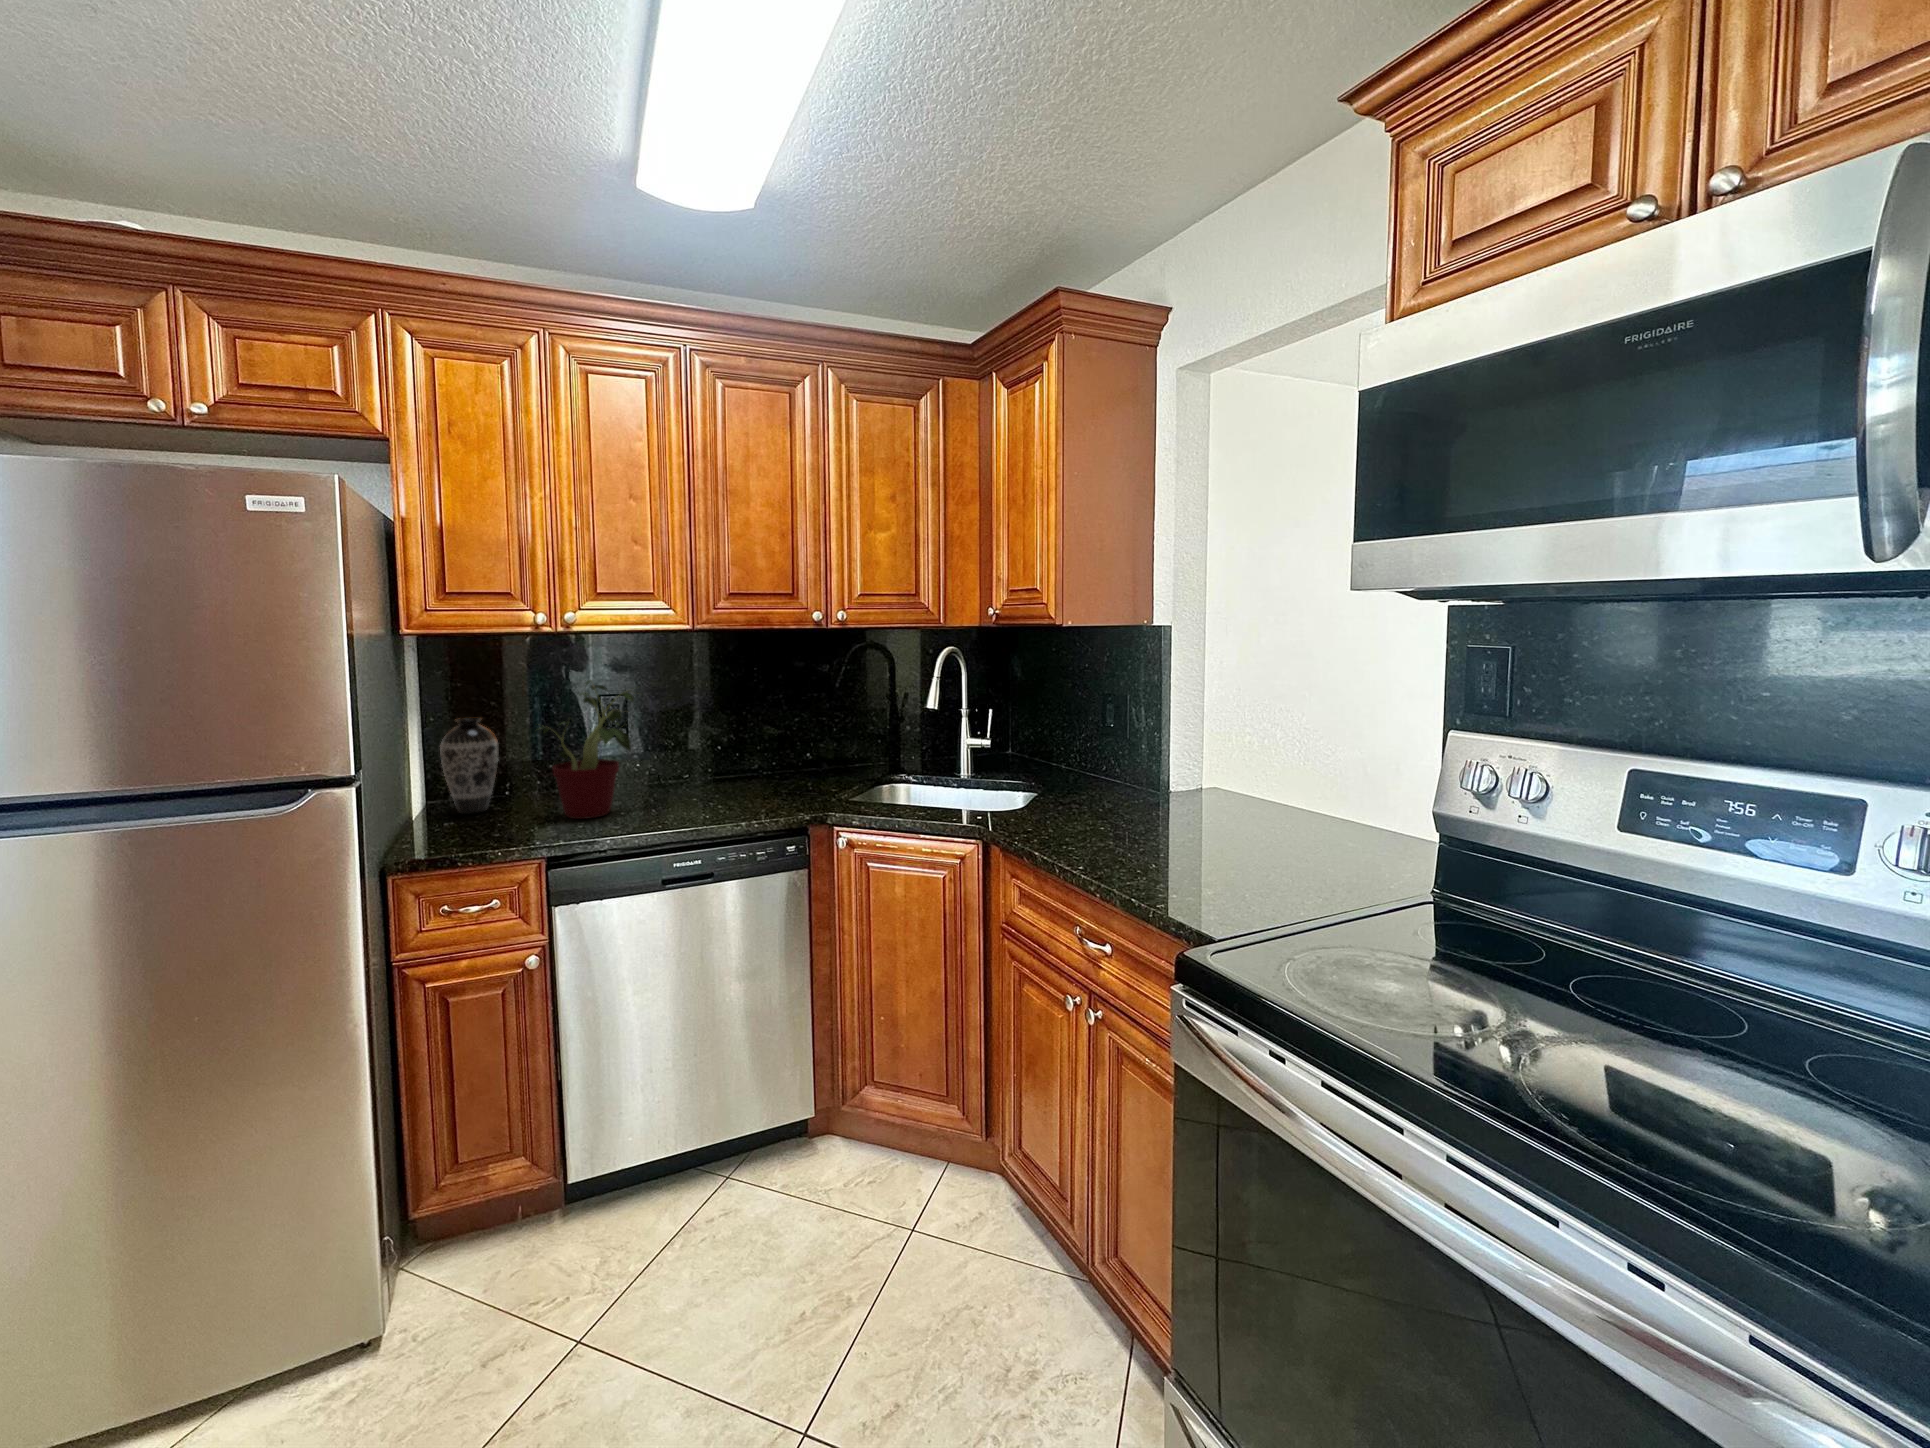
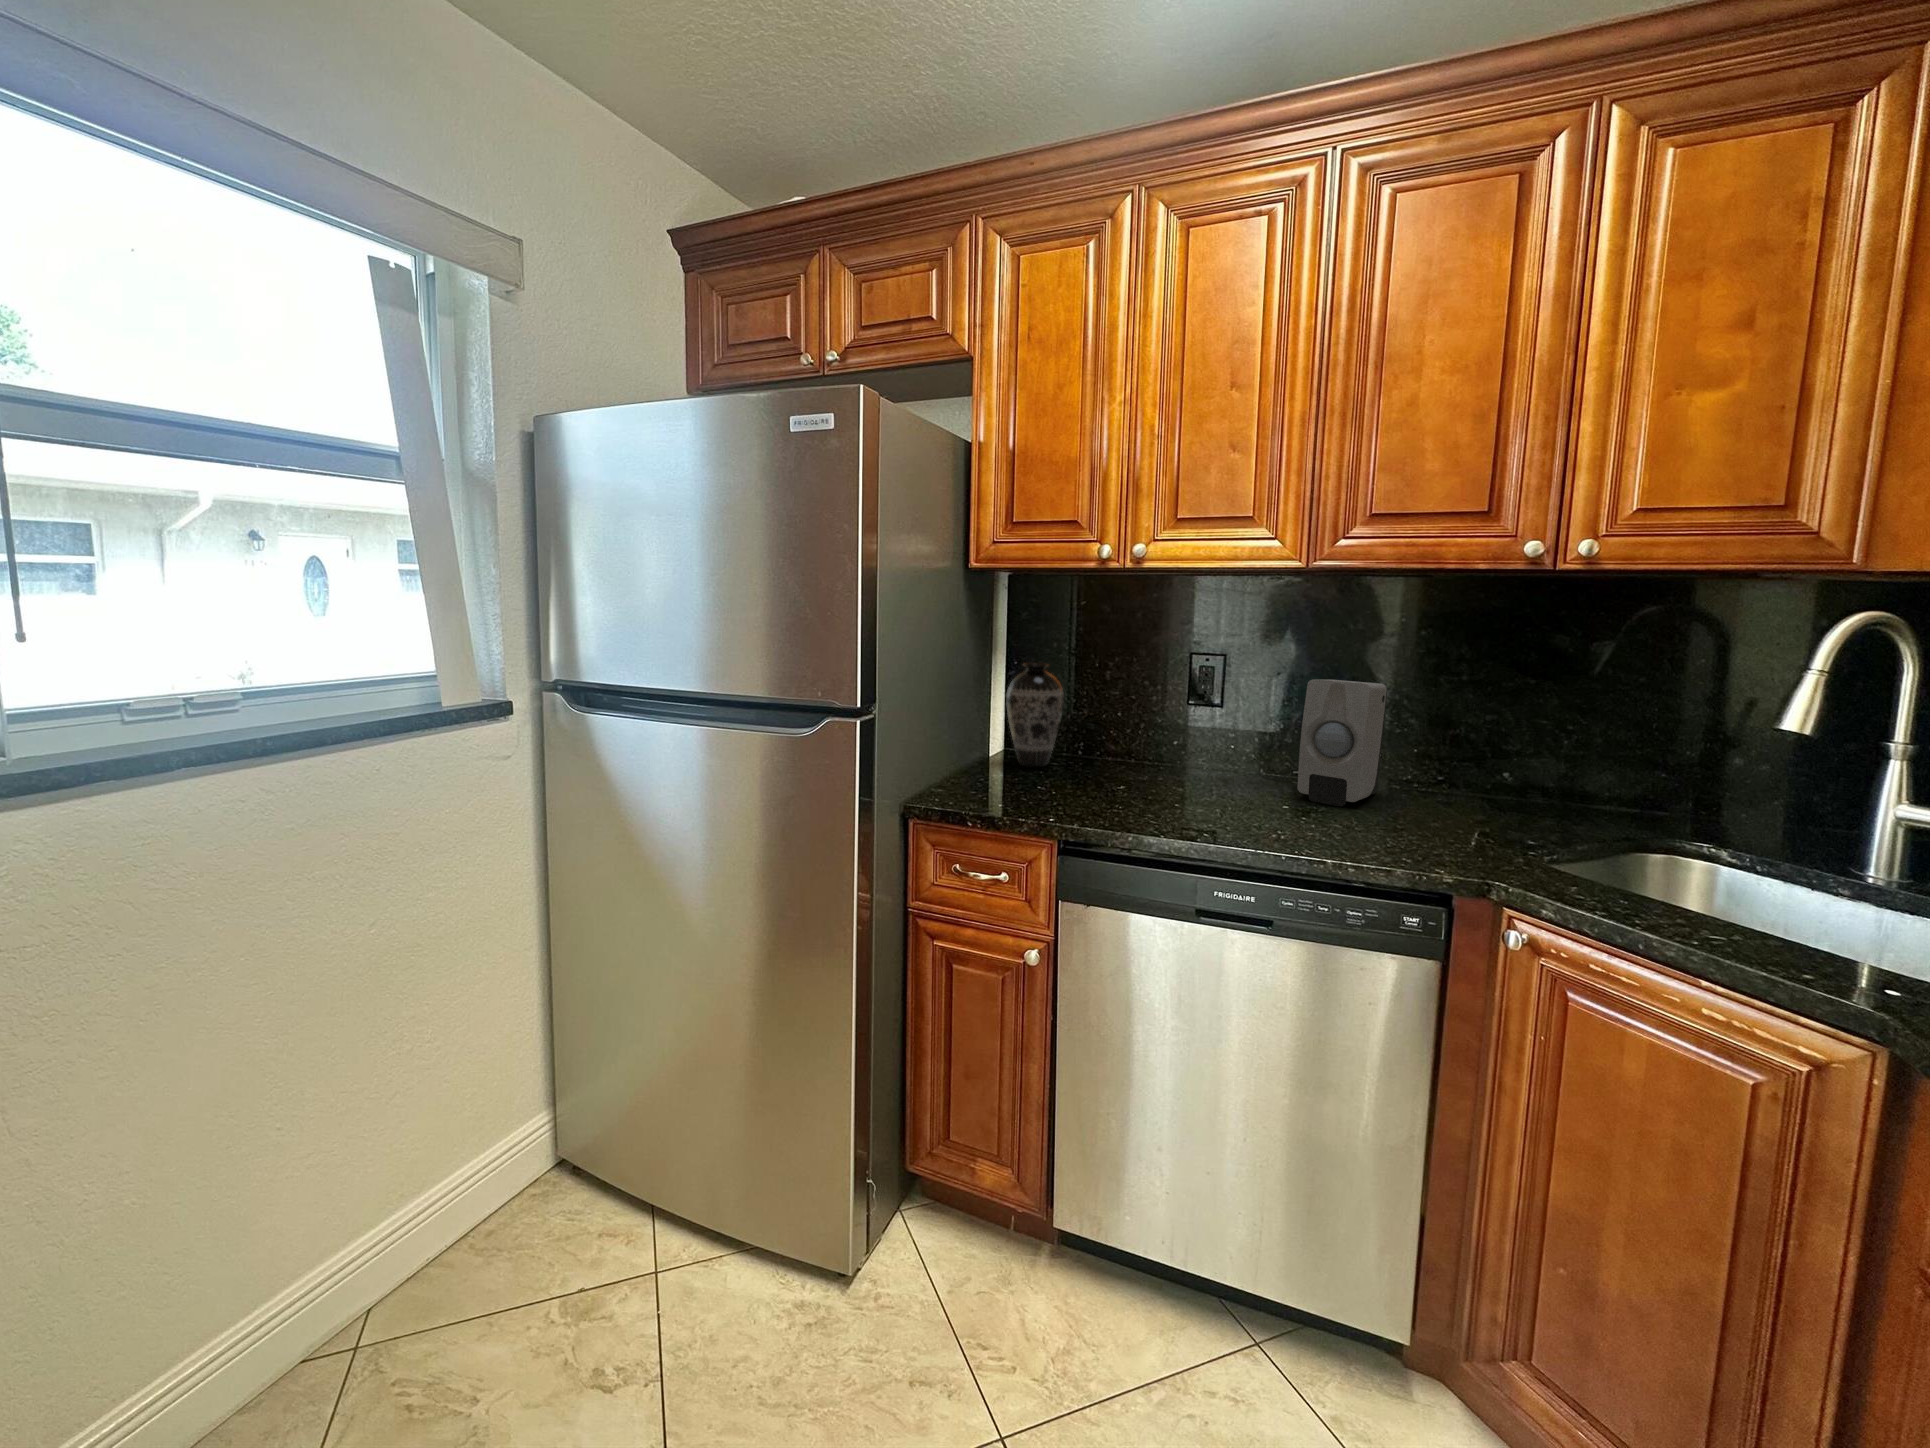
potted plant: present [540,680,634,819] -> none [1085,629,1225,801]
soap dispenser: none [698,707,744,795] -> present [1297,679,1387,806]

